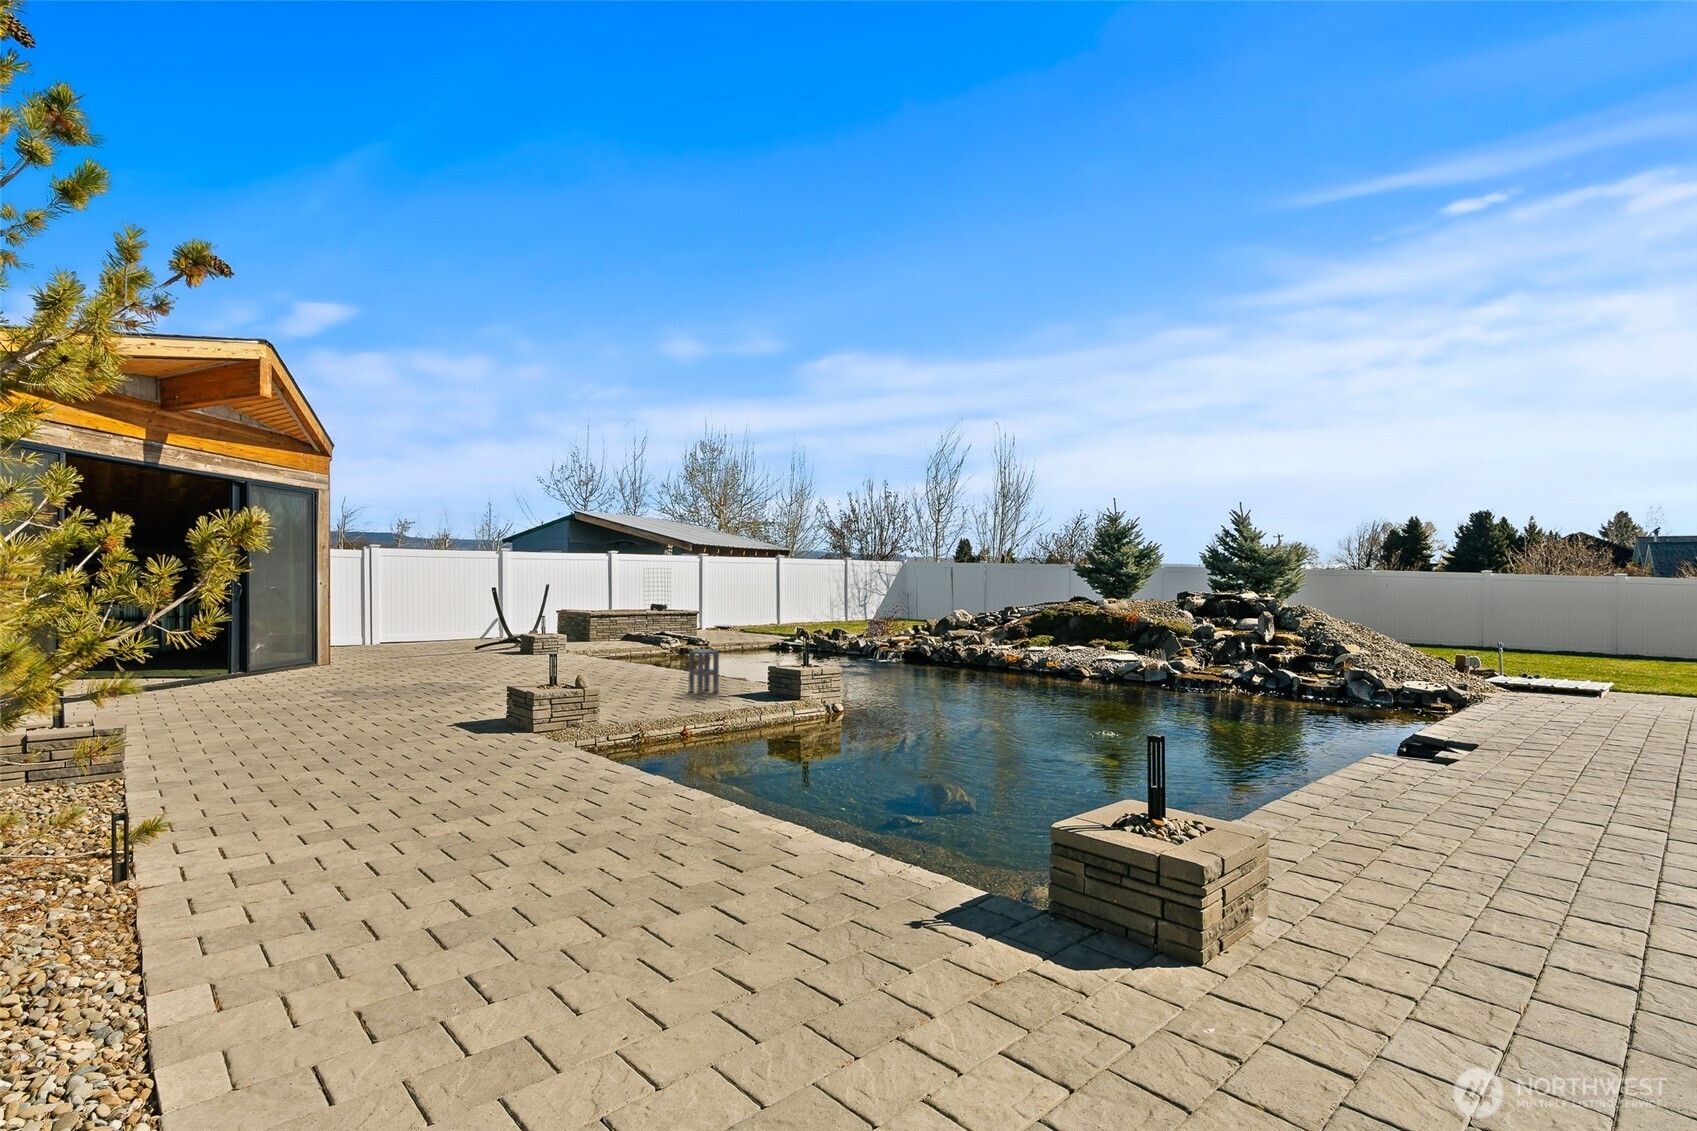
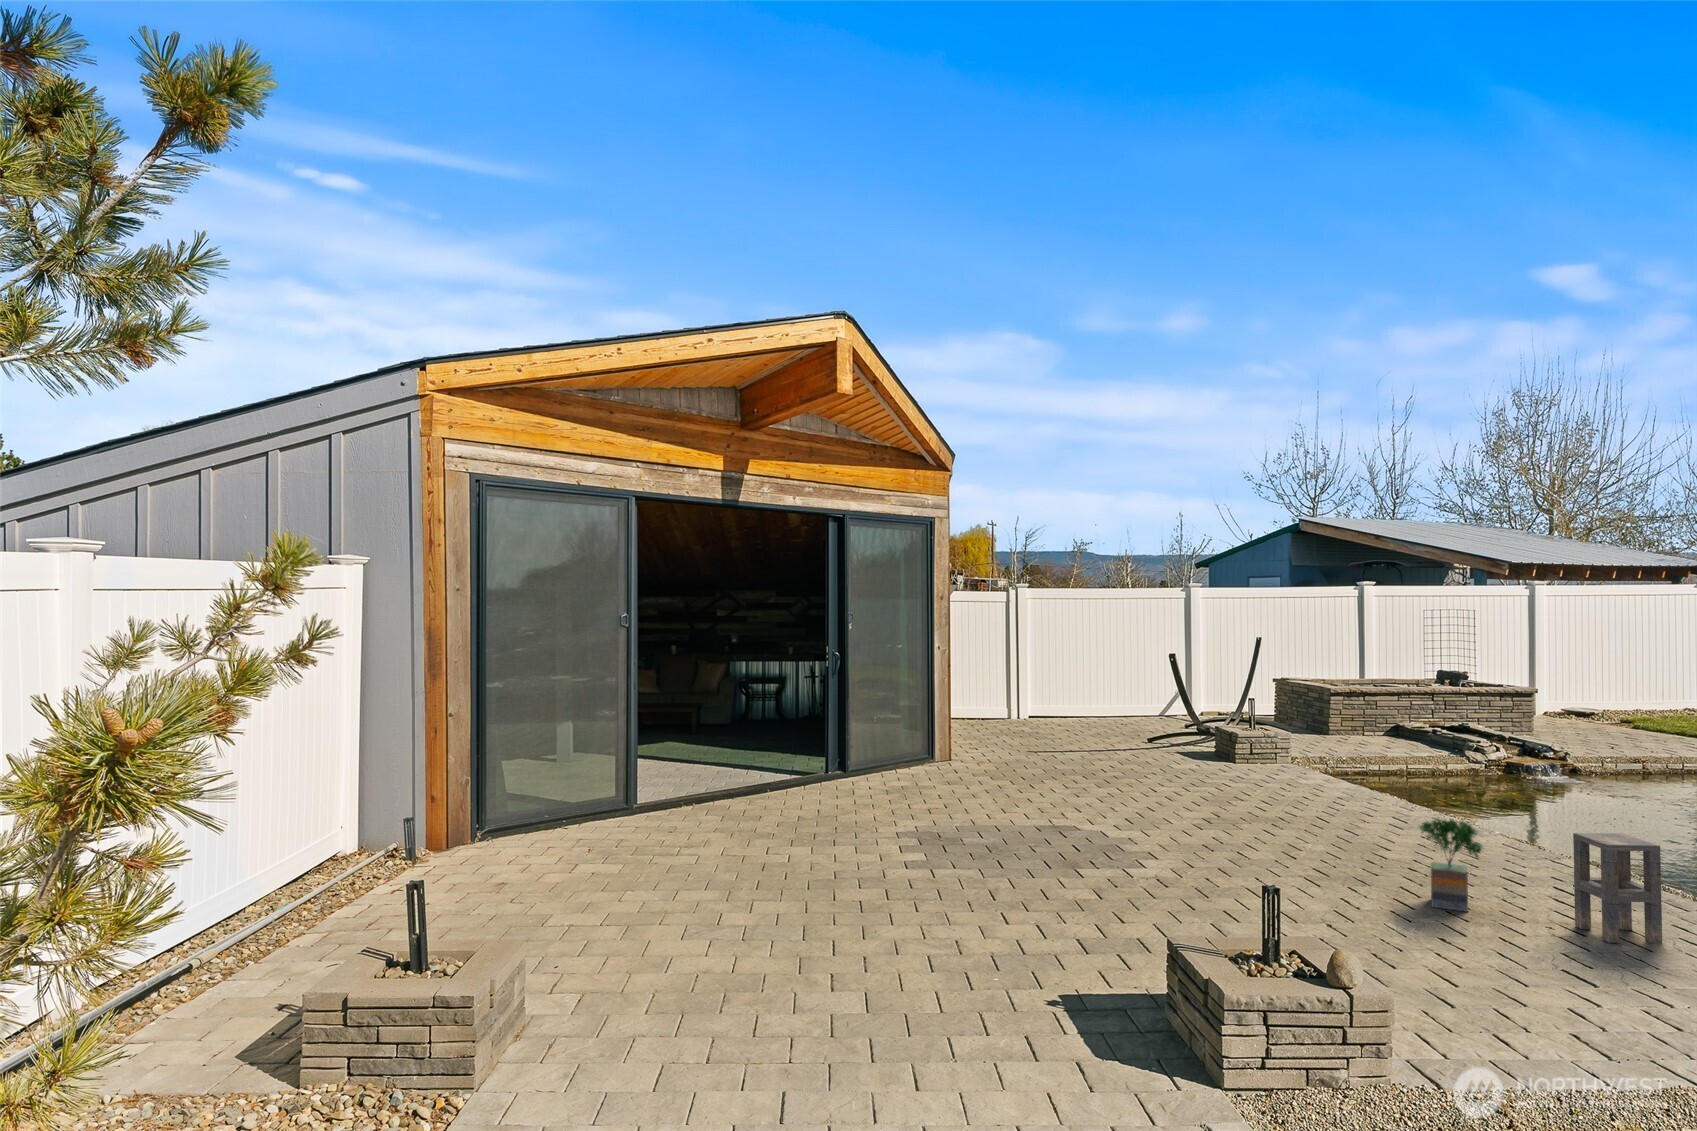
potted tree: none [626,651,655,693] -> present [1420,819,1484,912]

